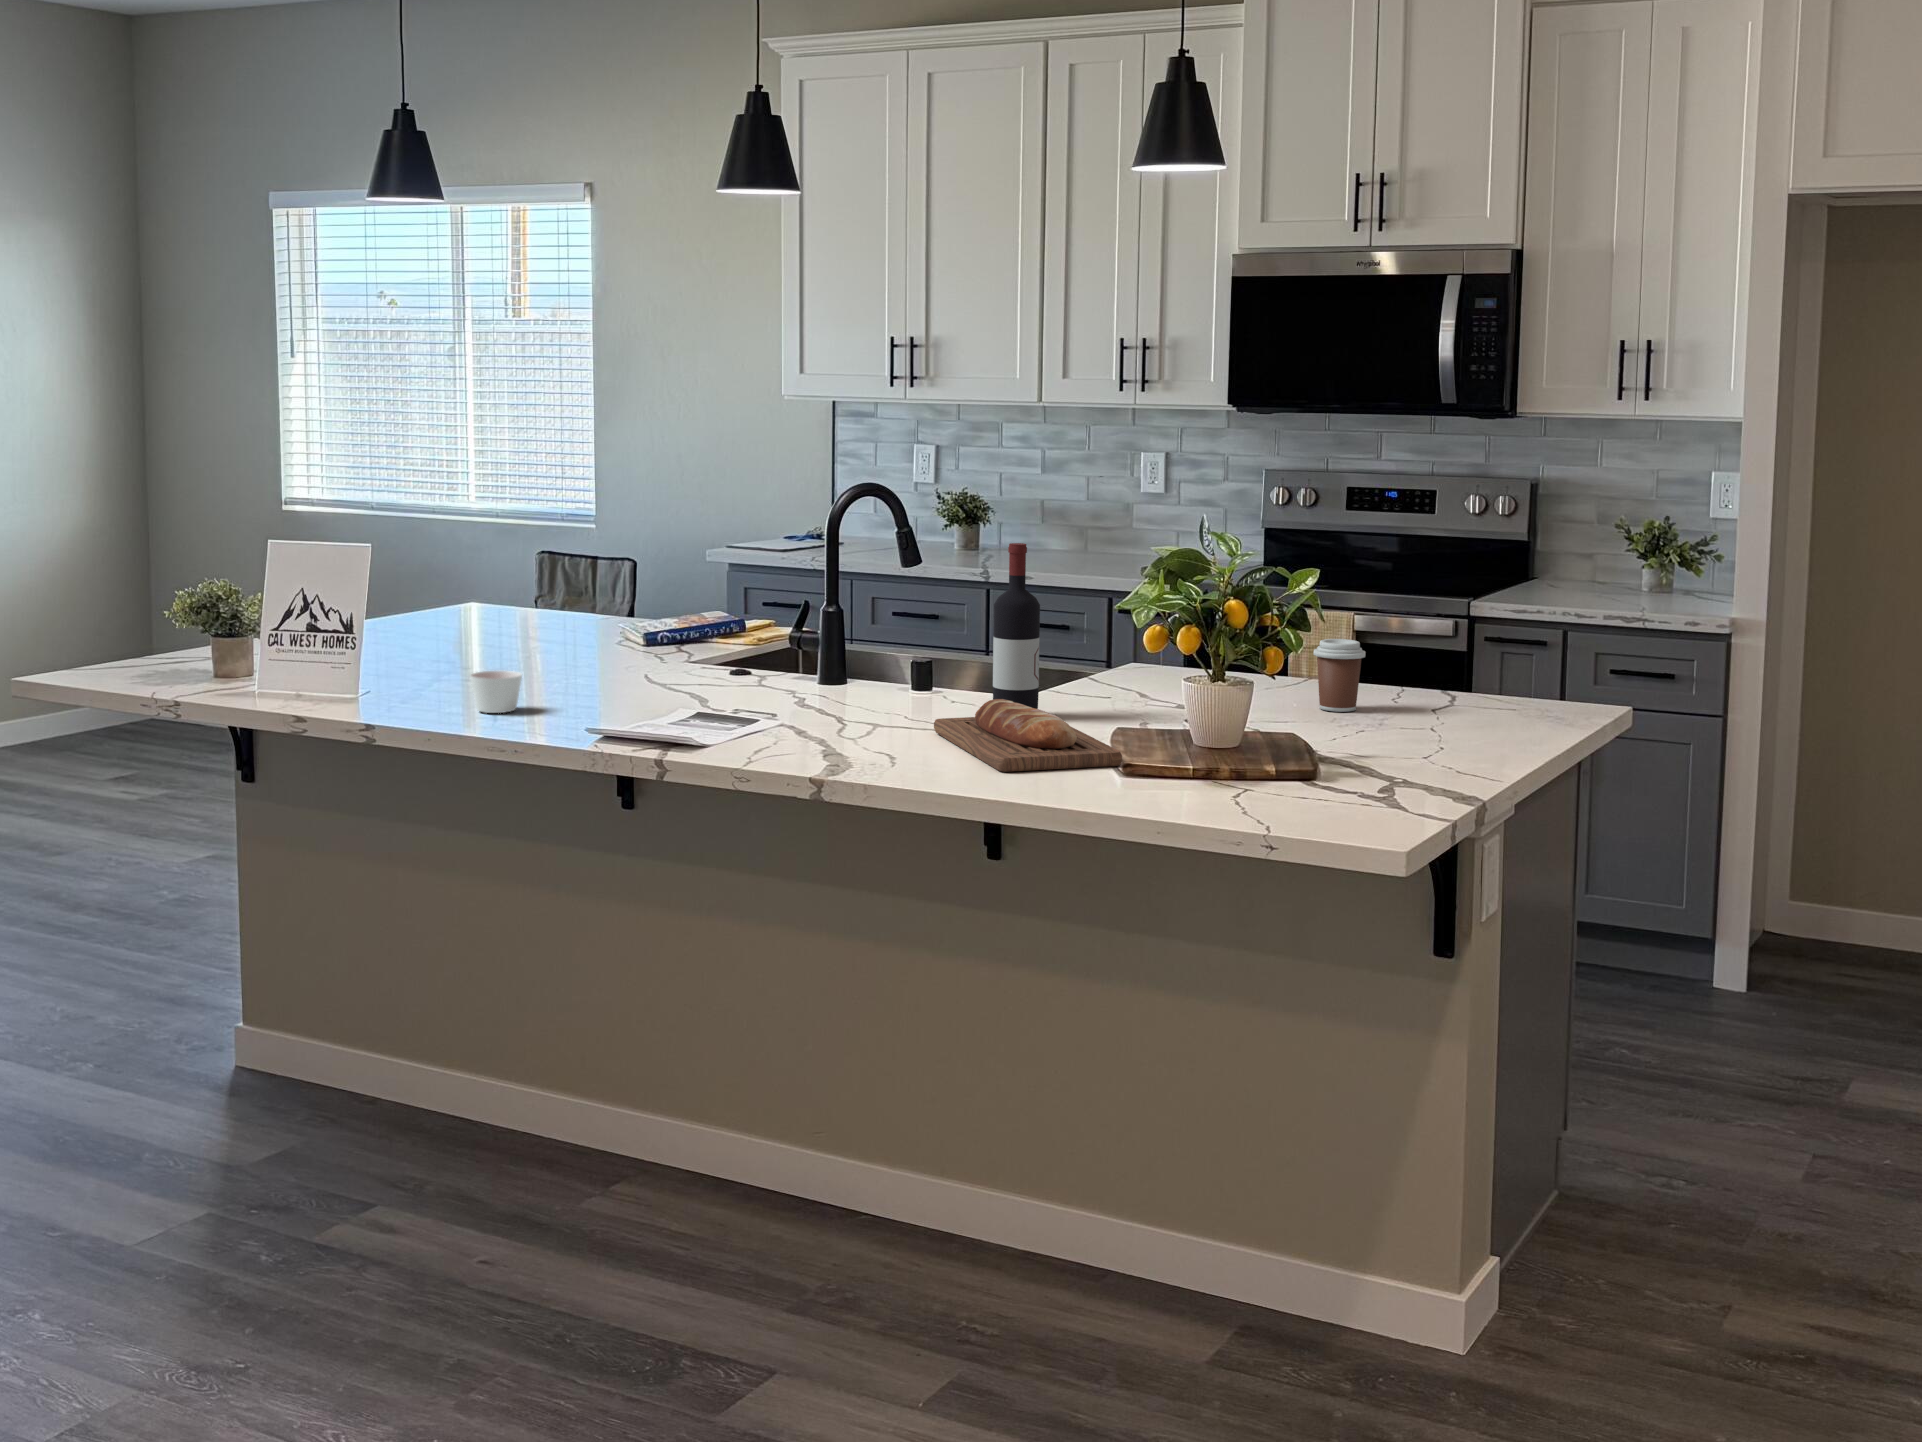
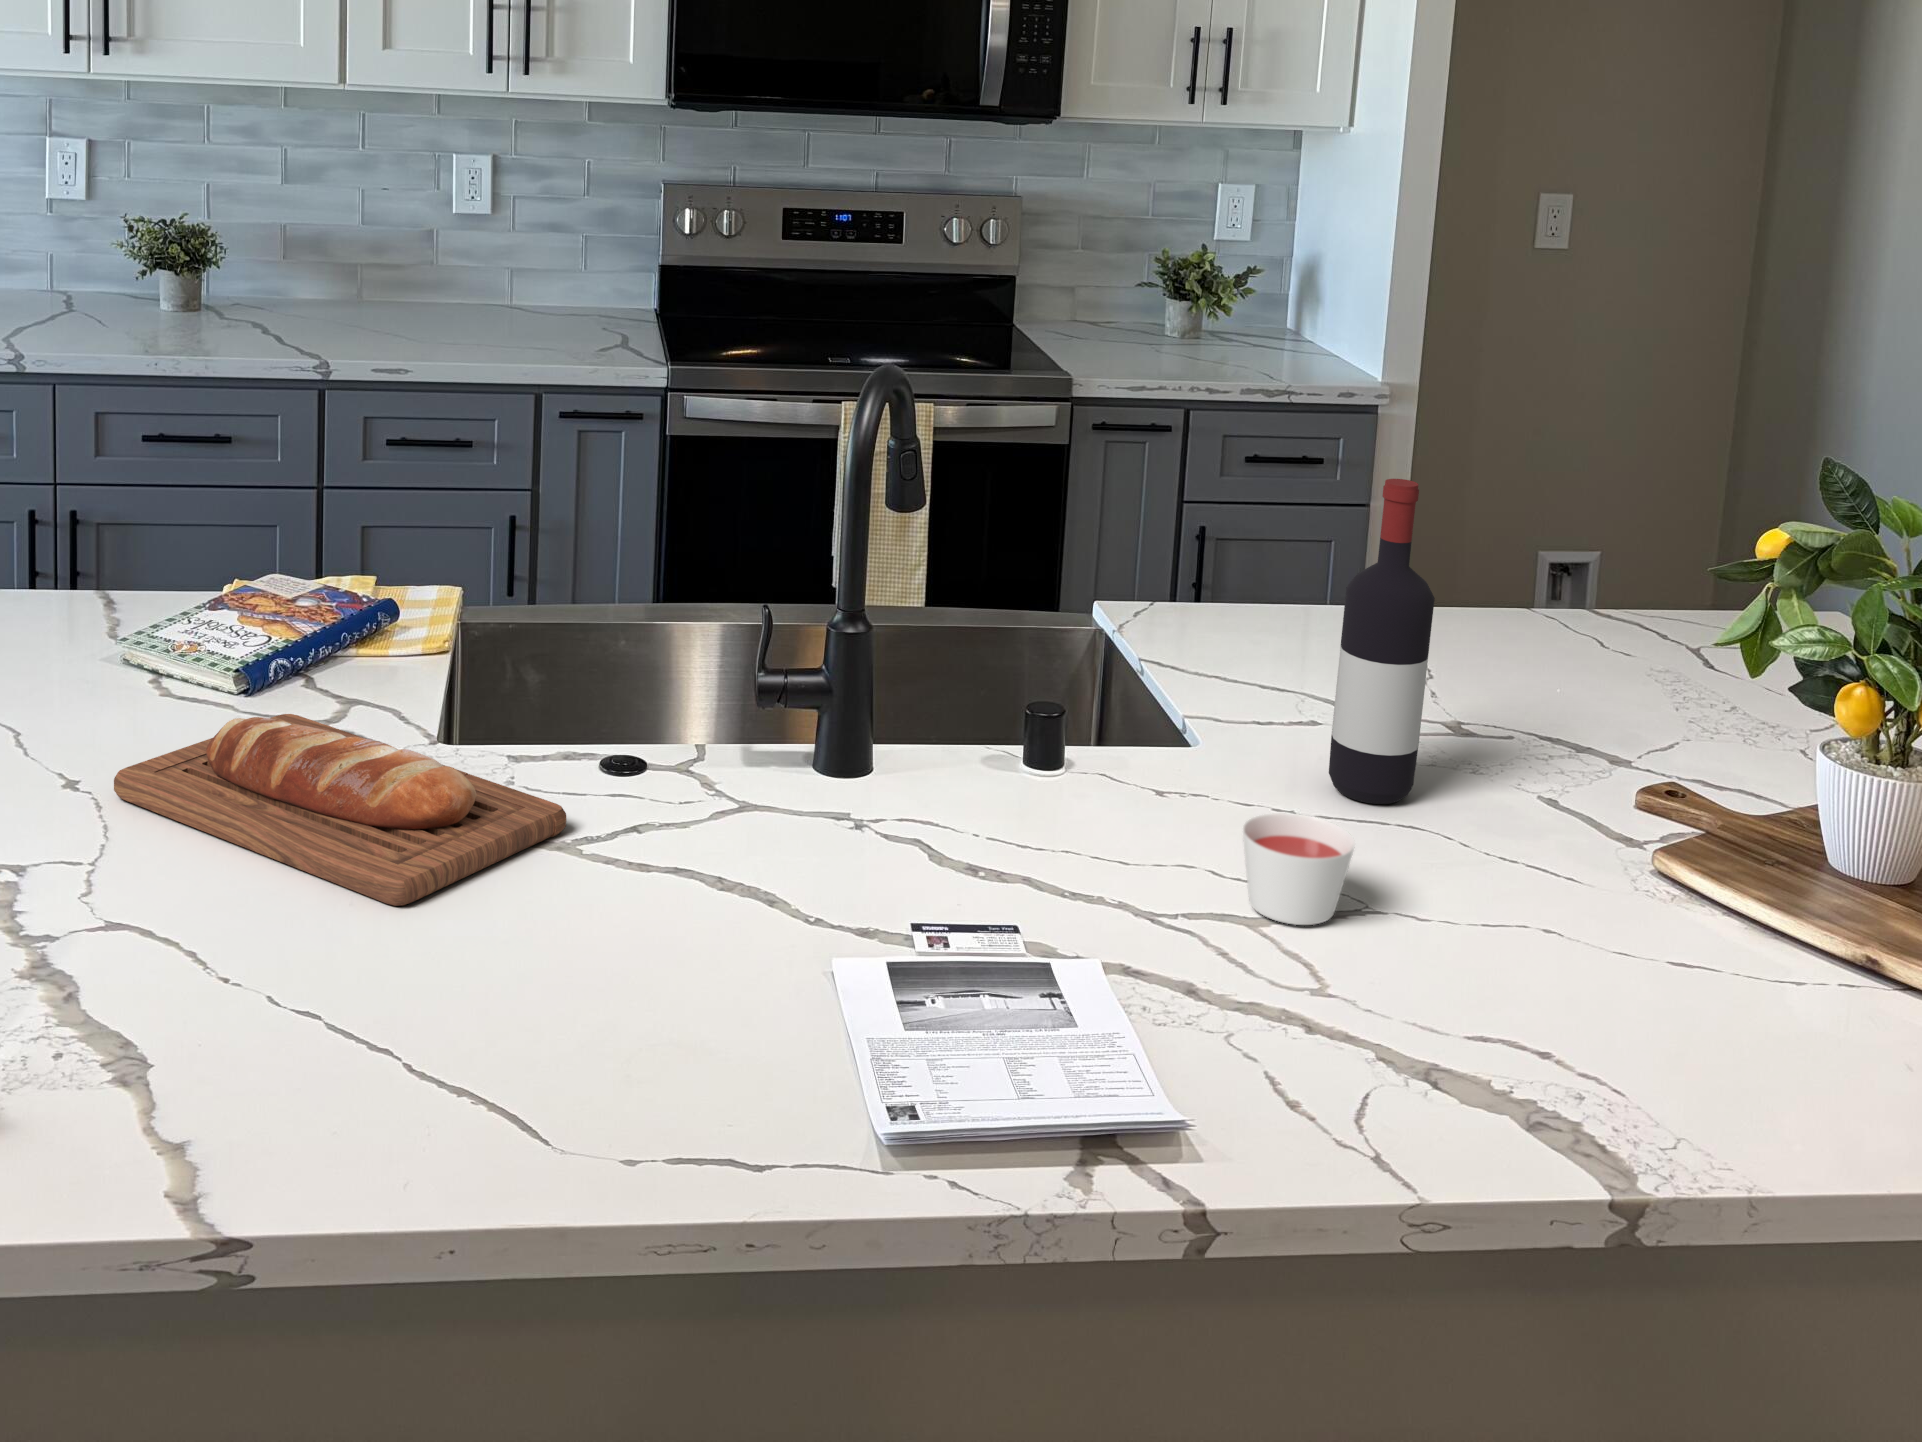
coffee cup: present [1313,639,1365,712] -> none [1580,552,1664,670]
candle: present [470,671,522,713] -> present [1243,813,1355,925]
bread loaf: present [934,699,1122,772] -> present [114,714,566,906]

